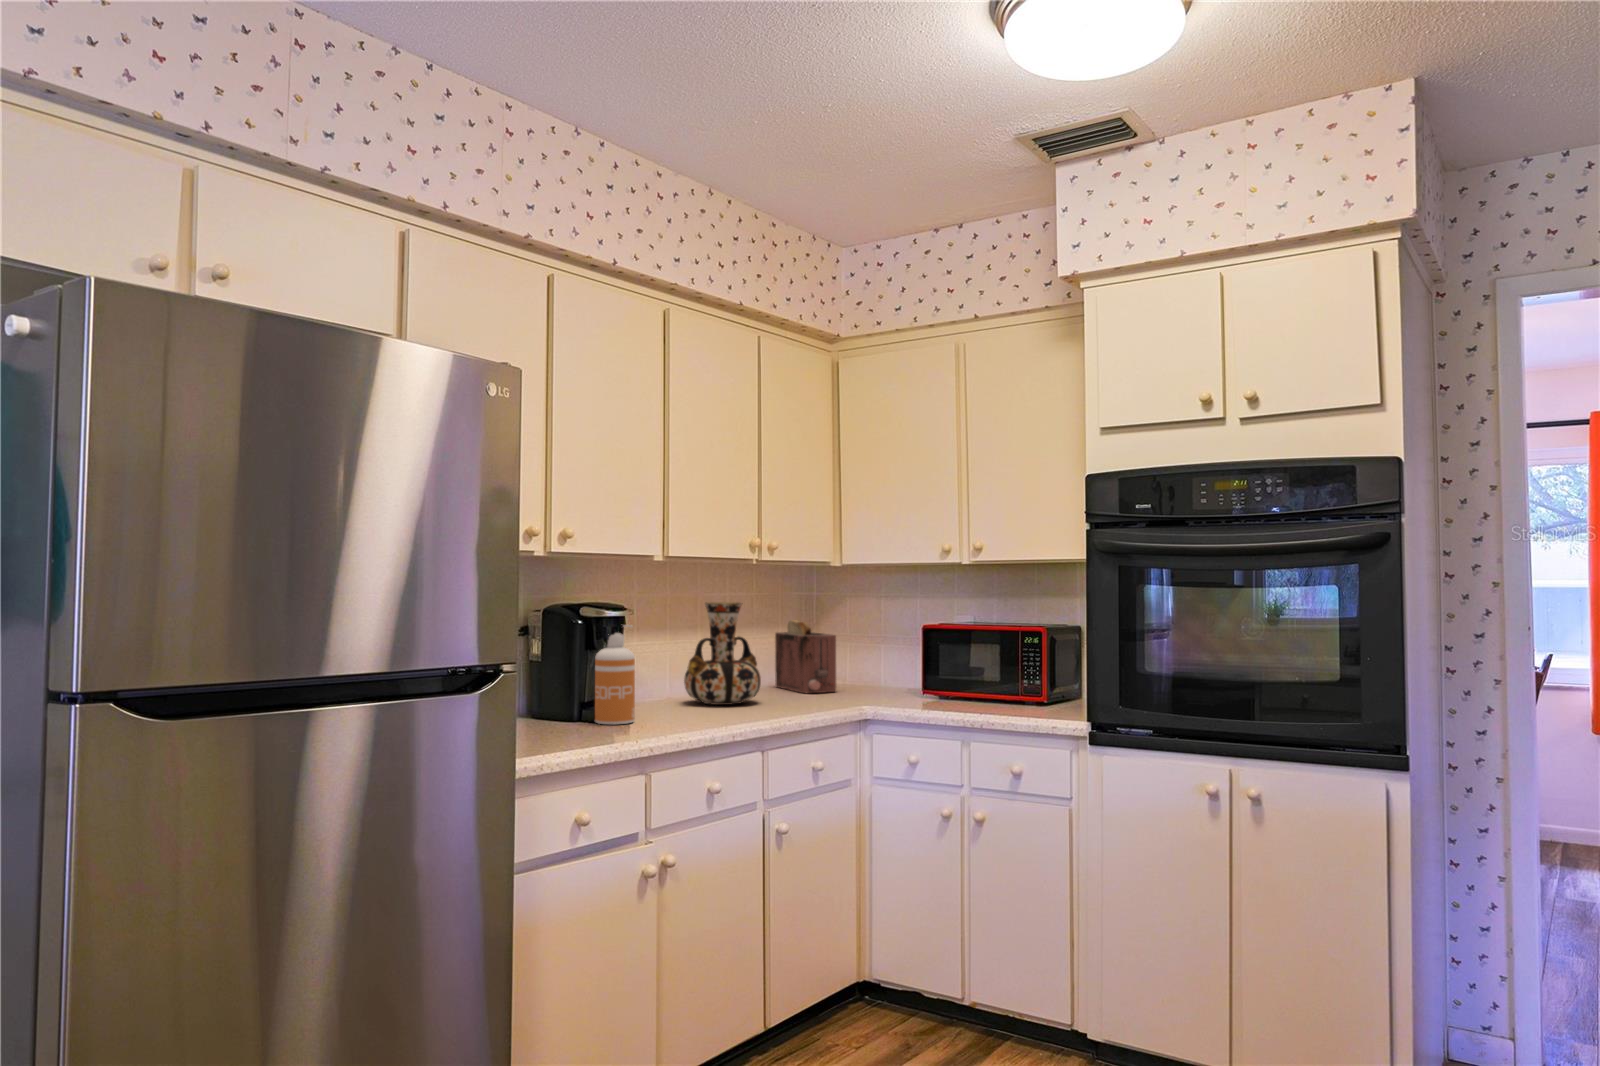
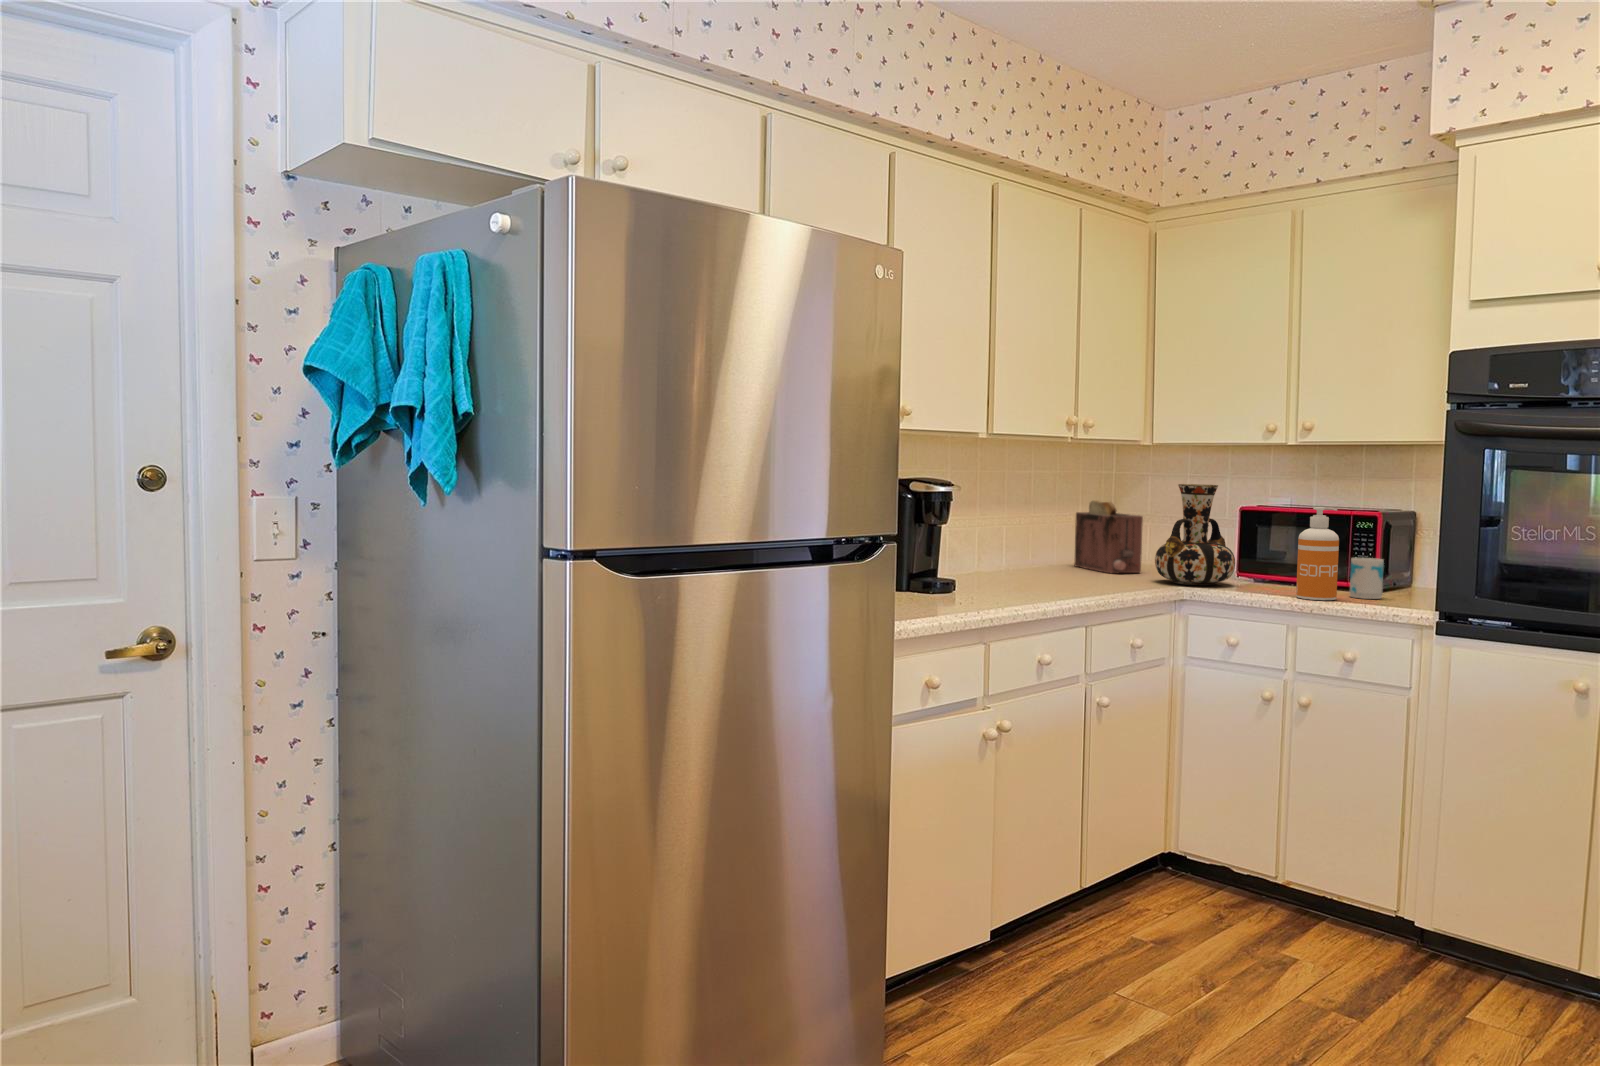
vase: present [684,602,761,705] -> present [1155,484,1235,585]
soap dispenser: present [595,625,635,725] -> present [1296,507,1339,600]
mug: none [1019,672,1048,712] -> present [1350,558,1384,599]

